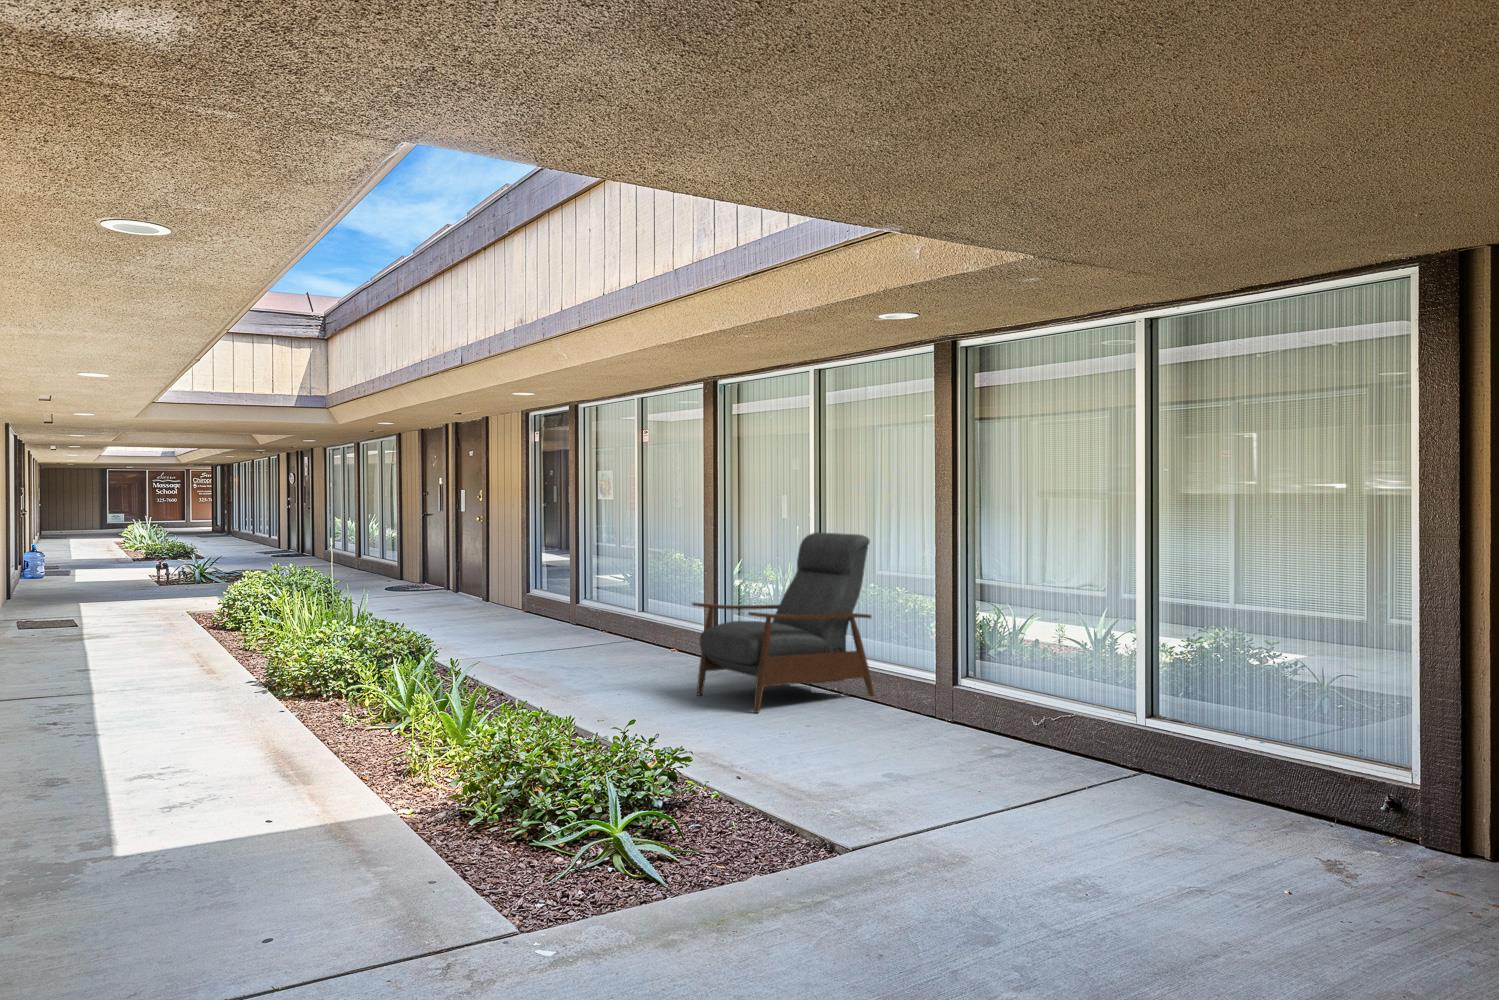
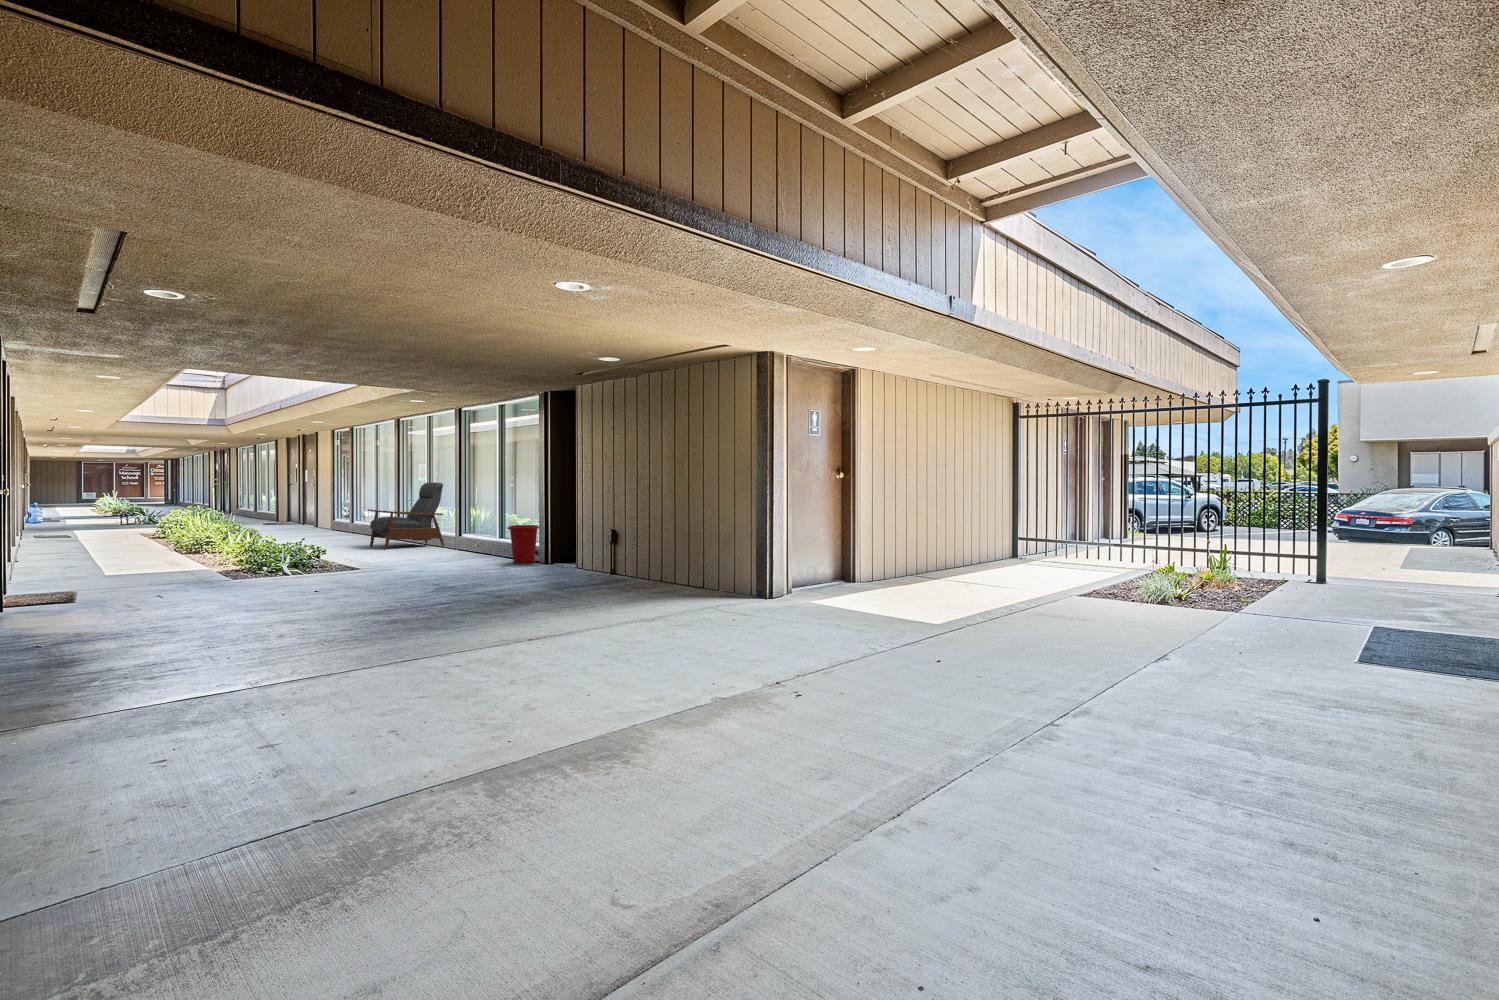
waste bin: none [1281,700,1400,842] -> present [507,525,540,563]

